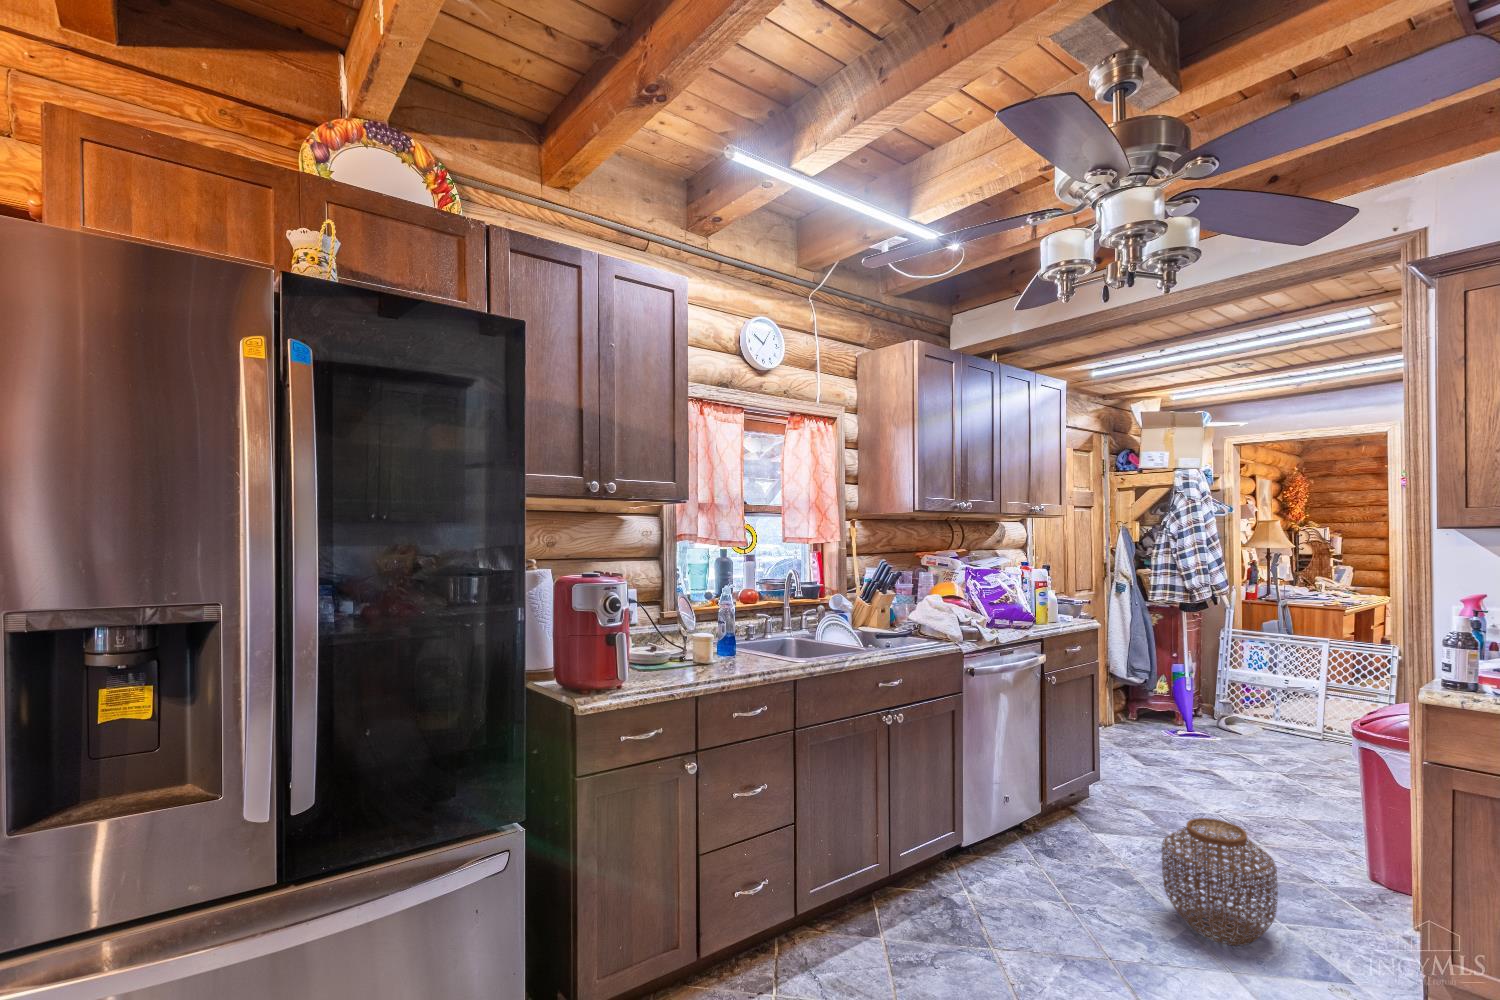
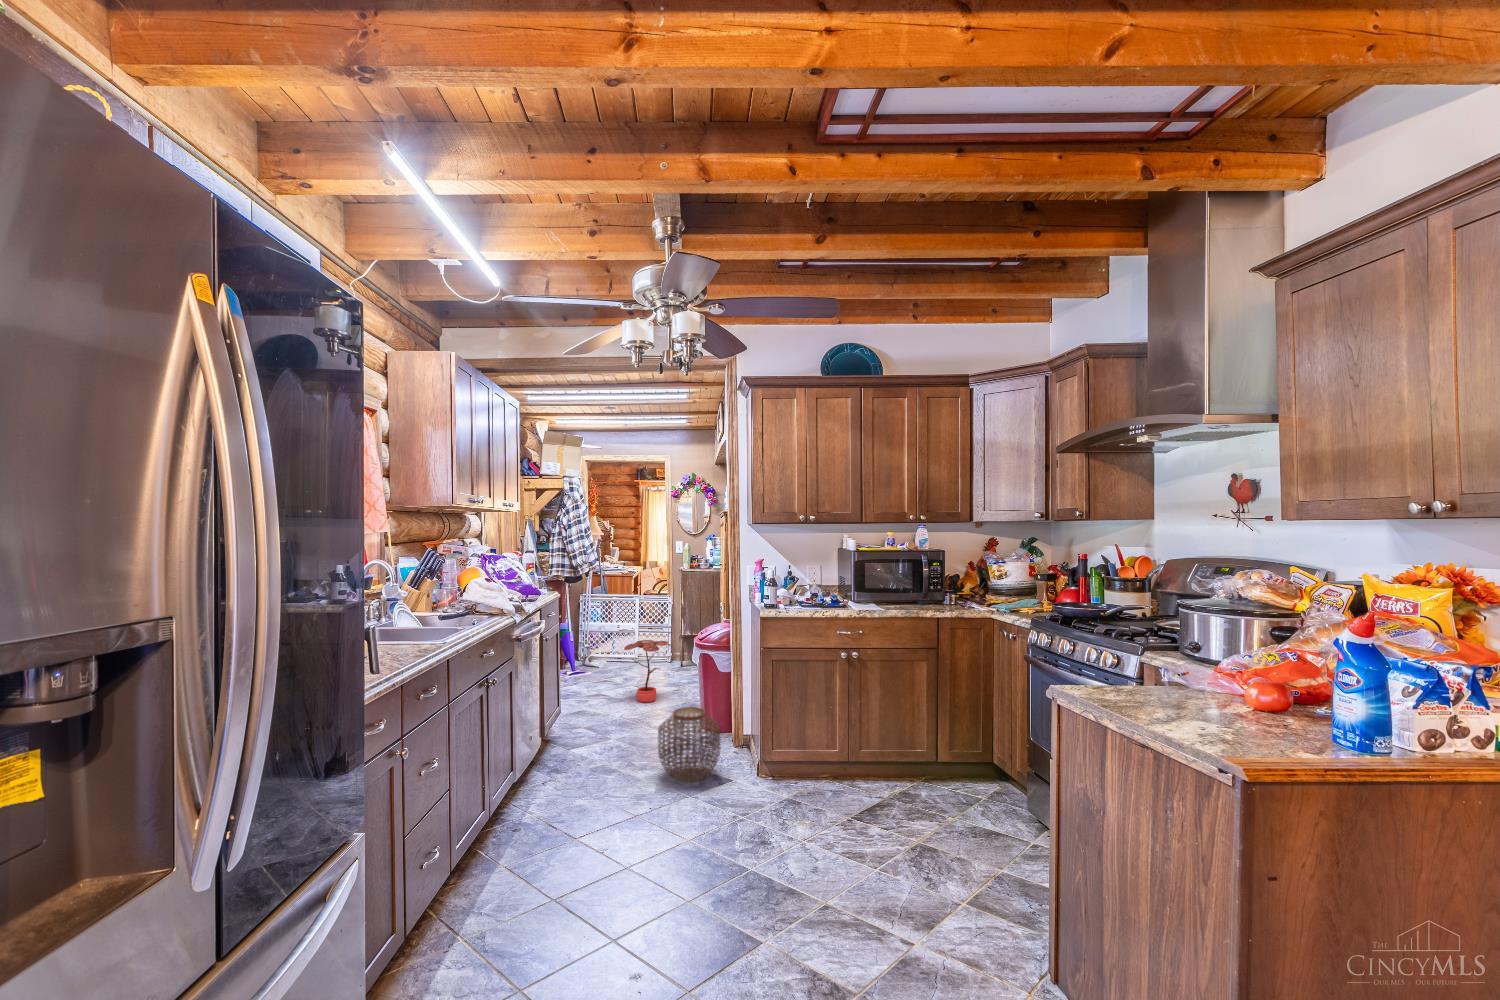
potted plant: none [1209,704,1289,798] -> present [624,640,668,702]

